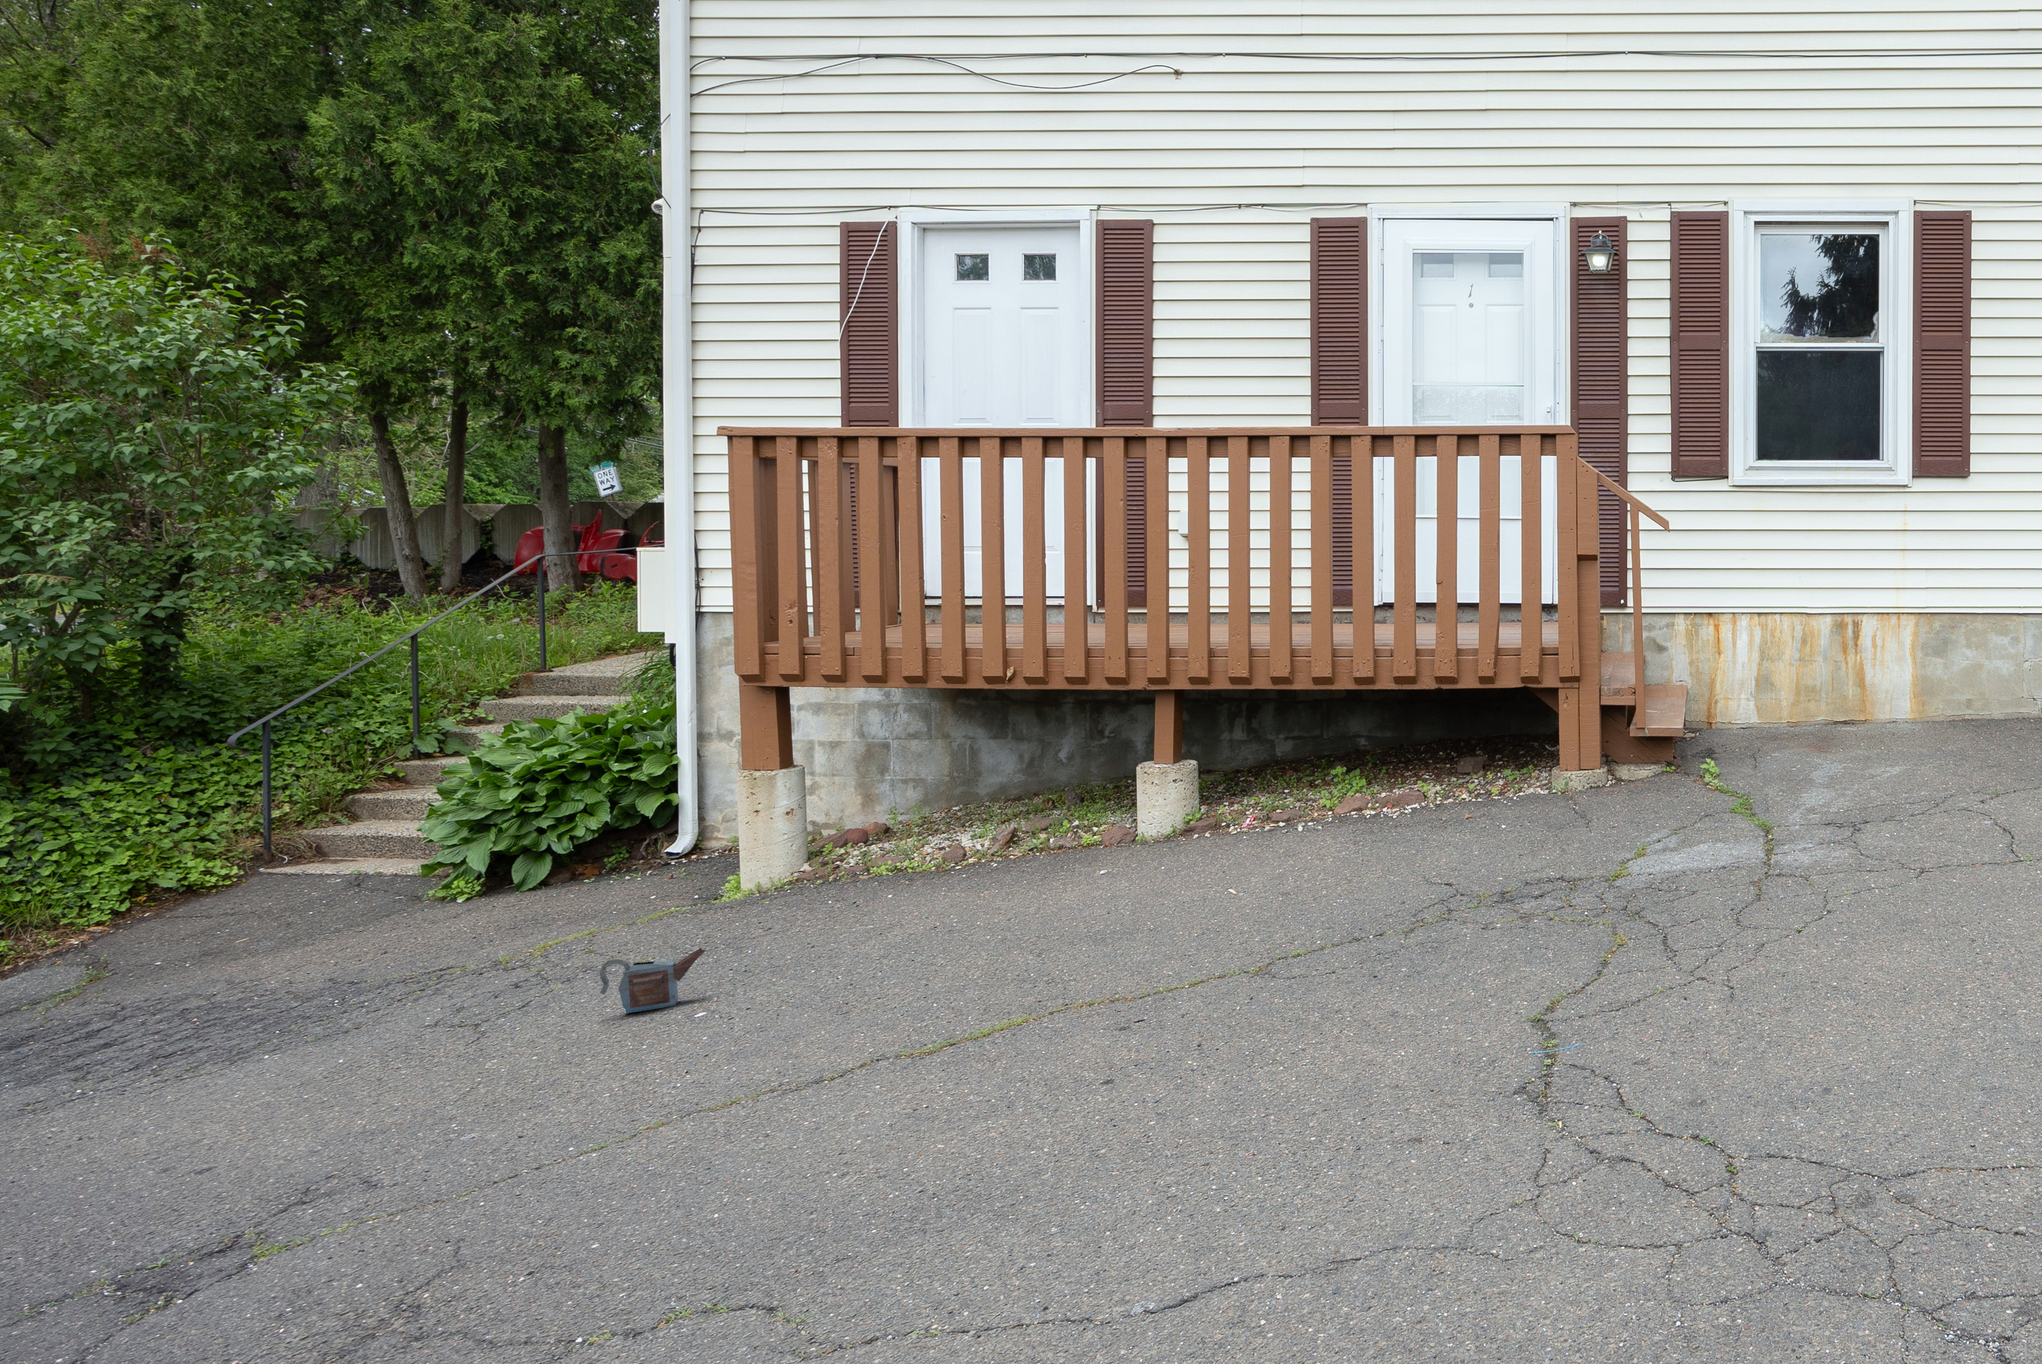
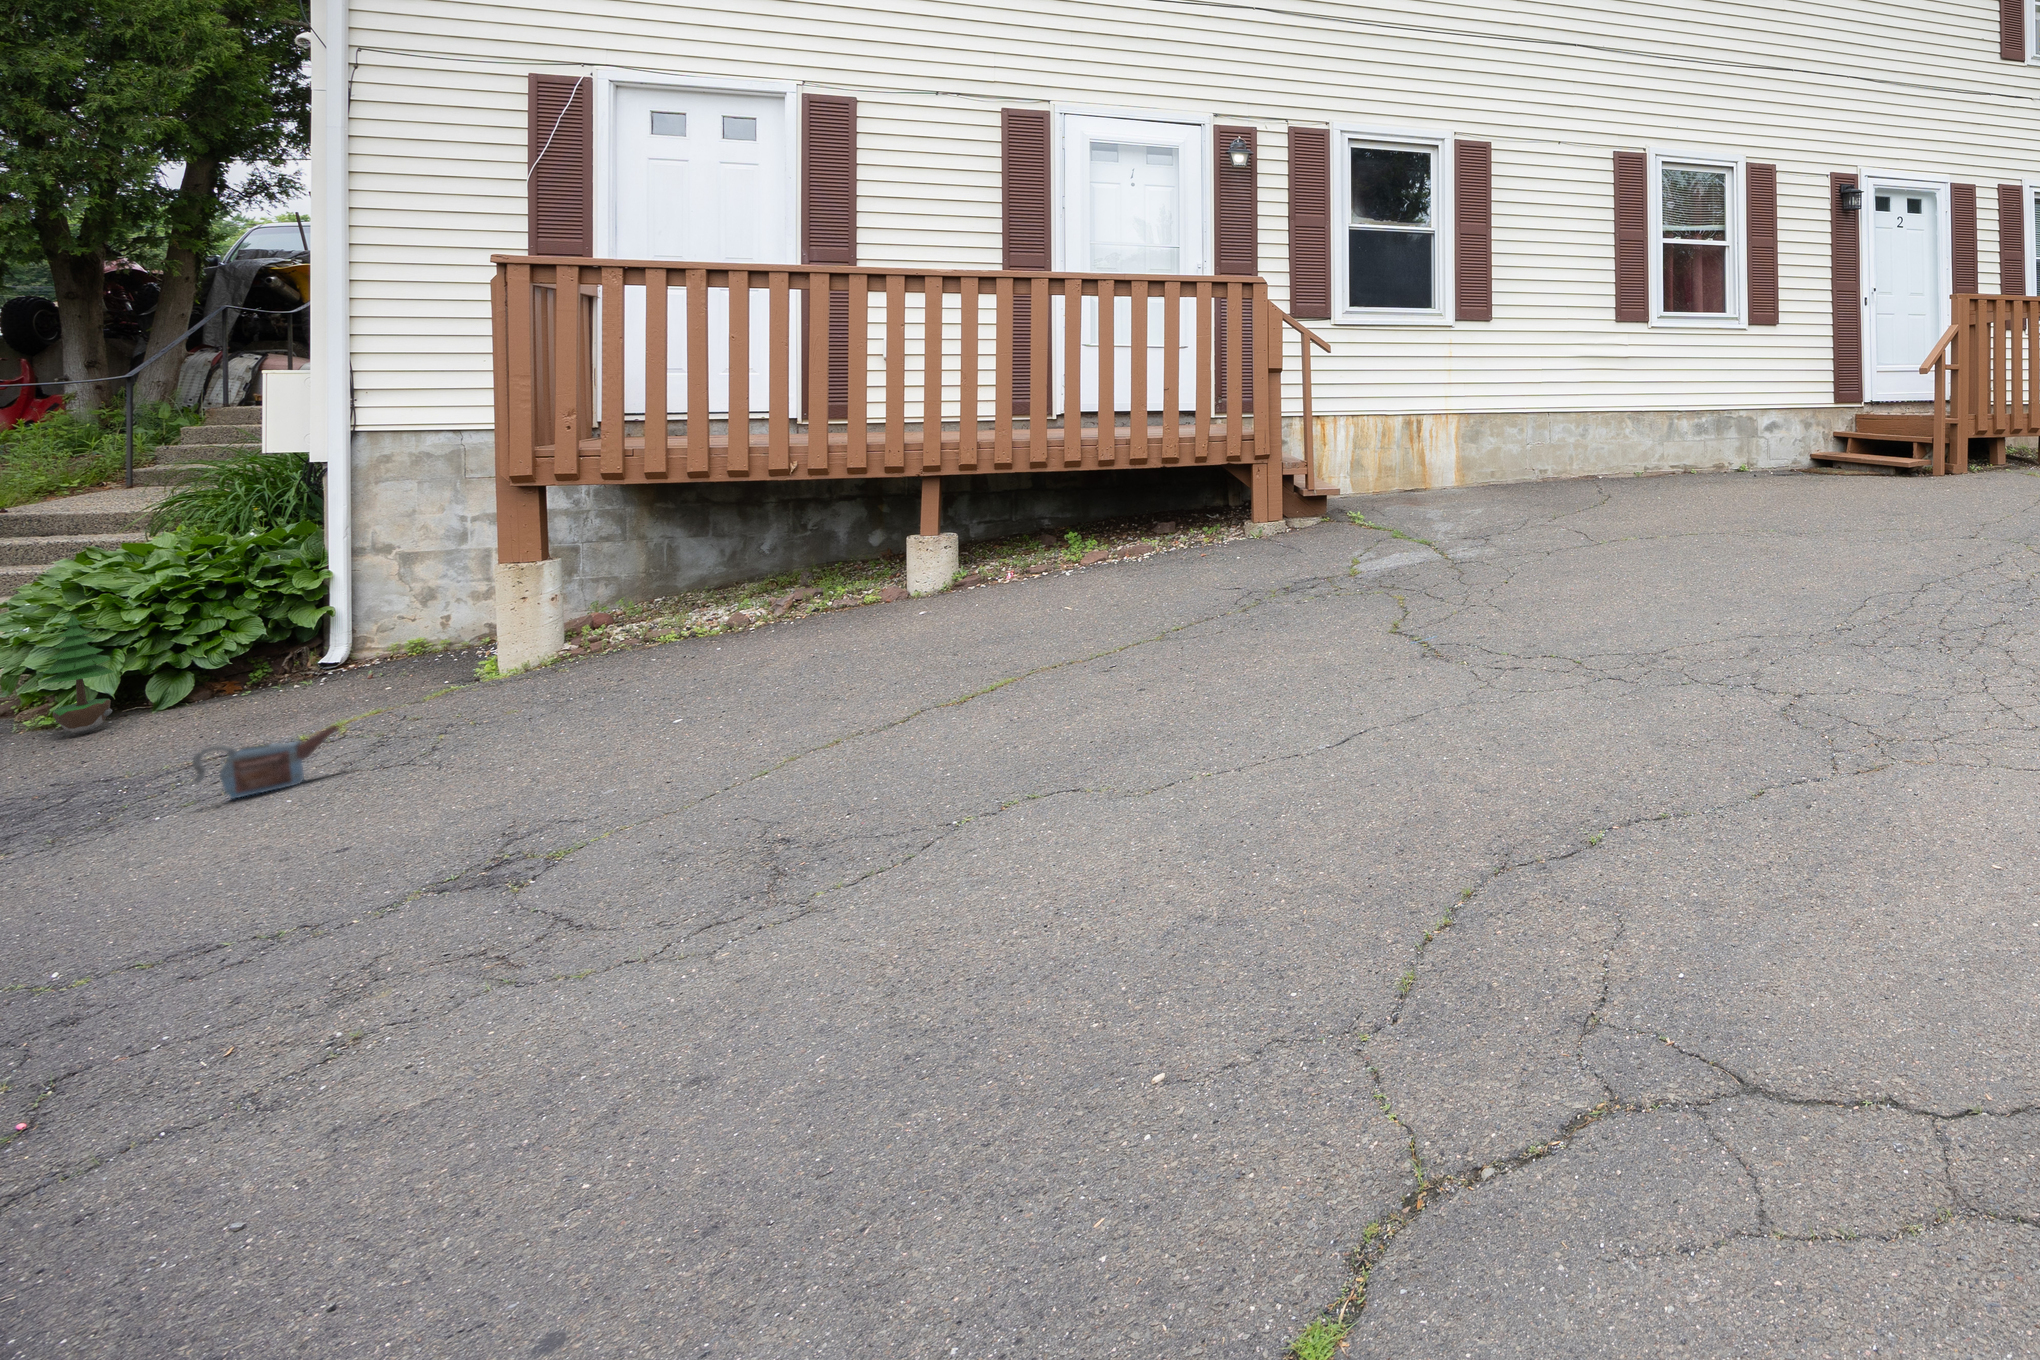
potted tree: none [463,794,515,915] -> present [41,615,114,734]

